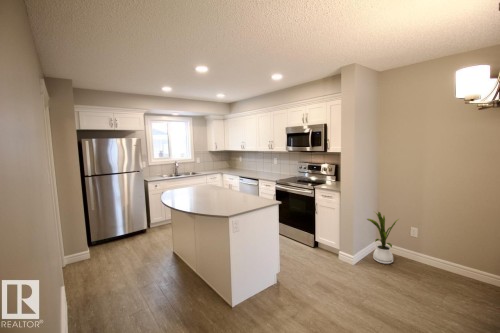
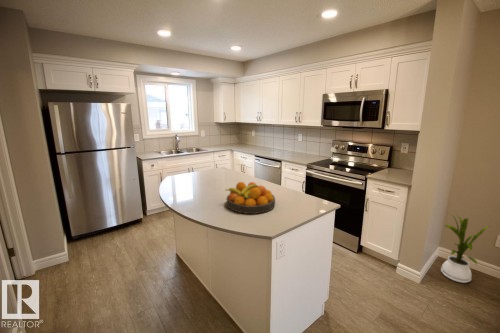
fruit bowl: none [202,188,235,206] -> present [226,182,275,214]

